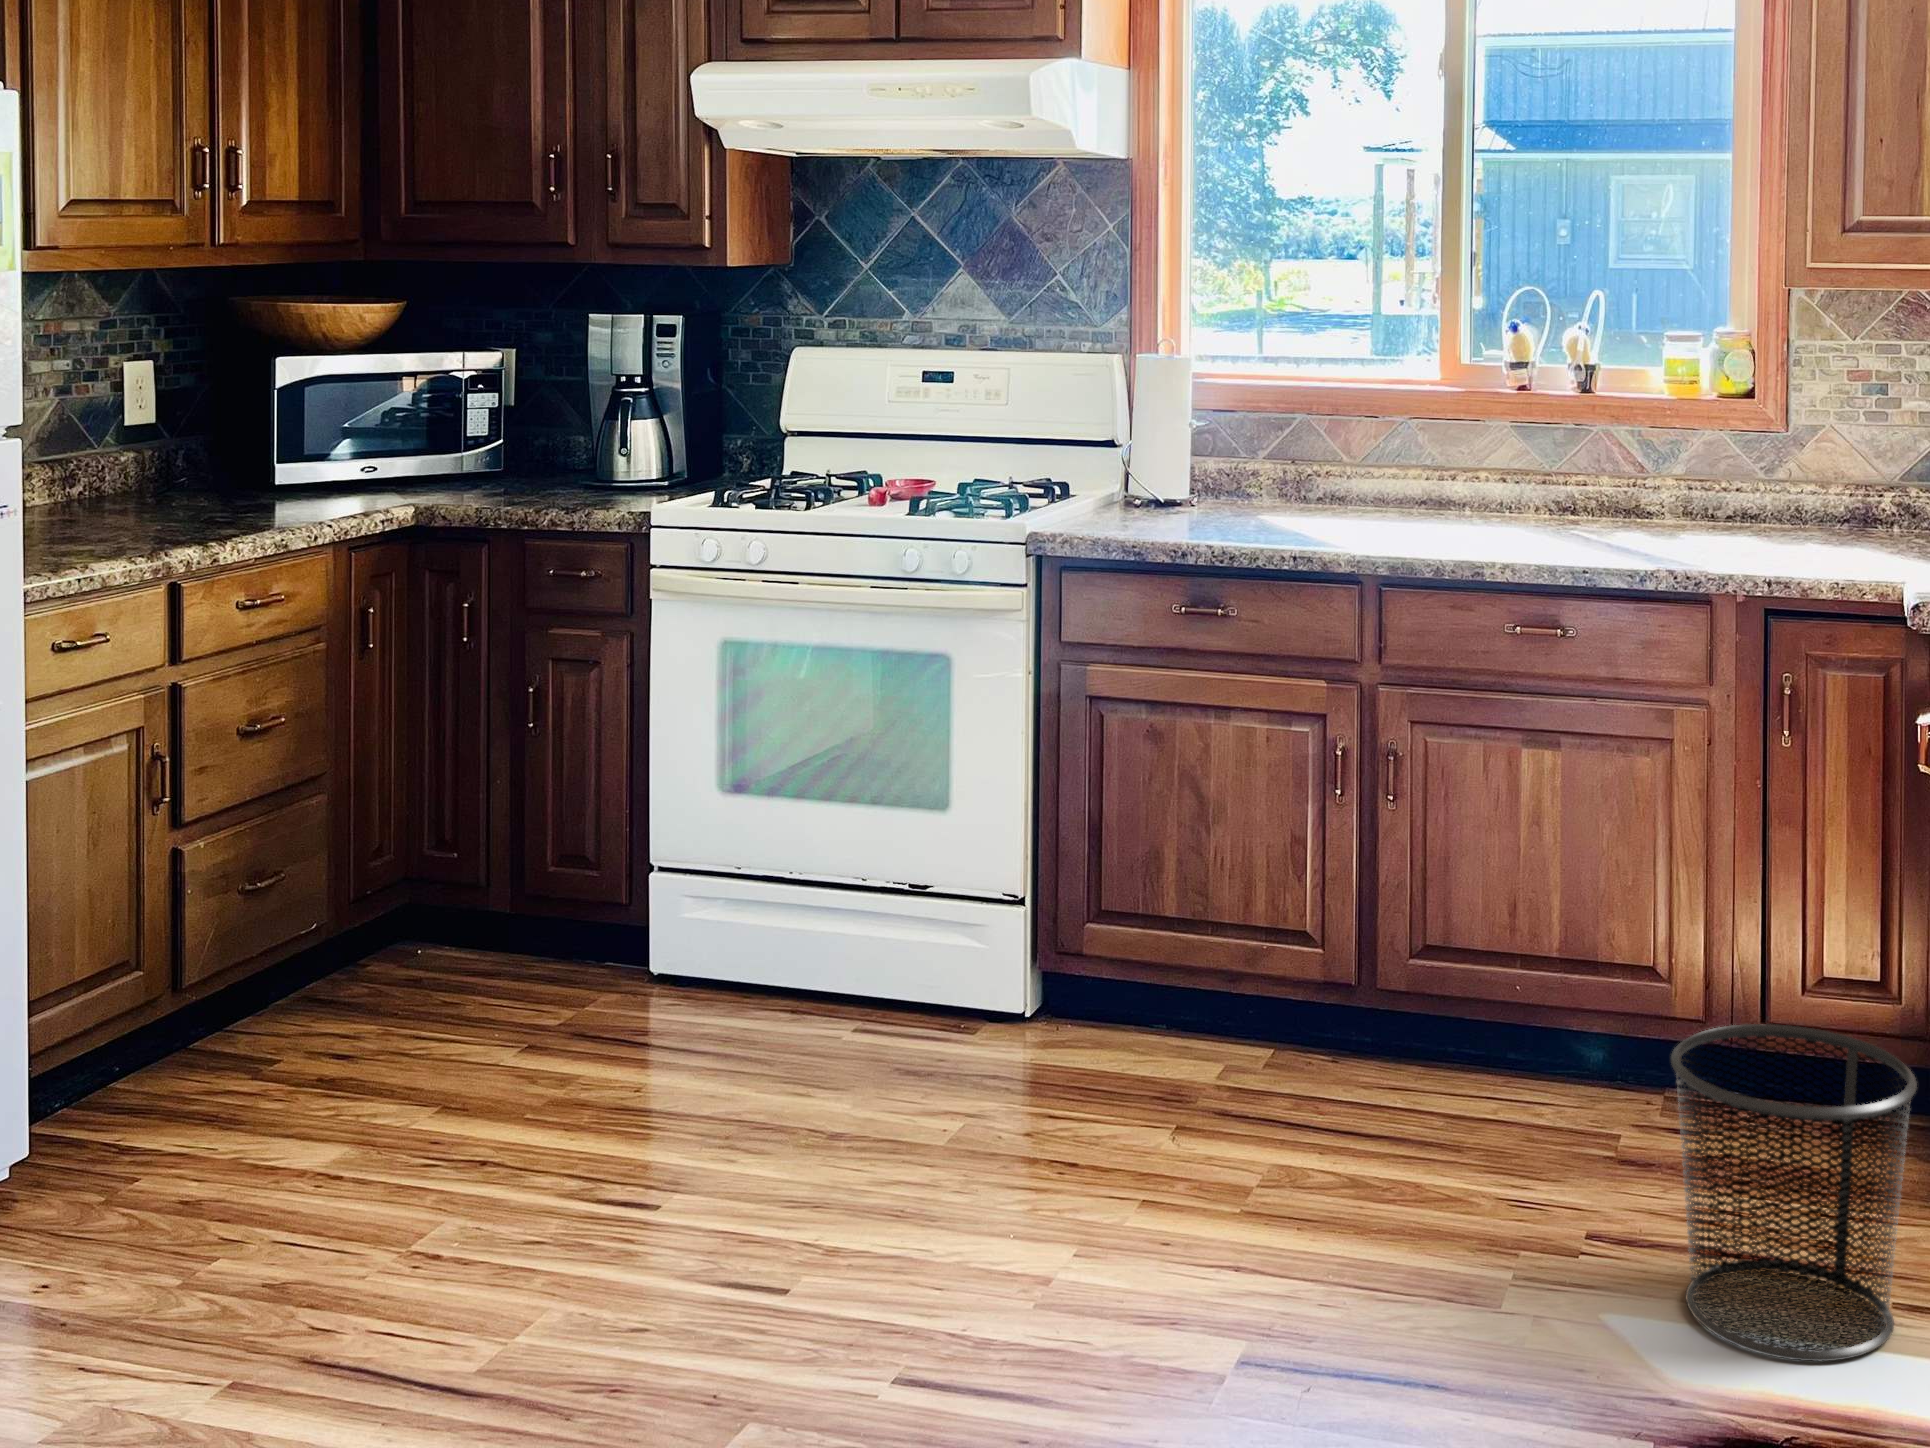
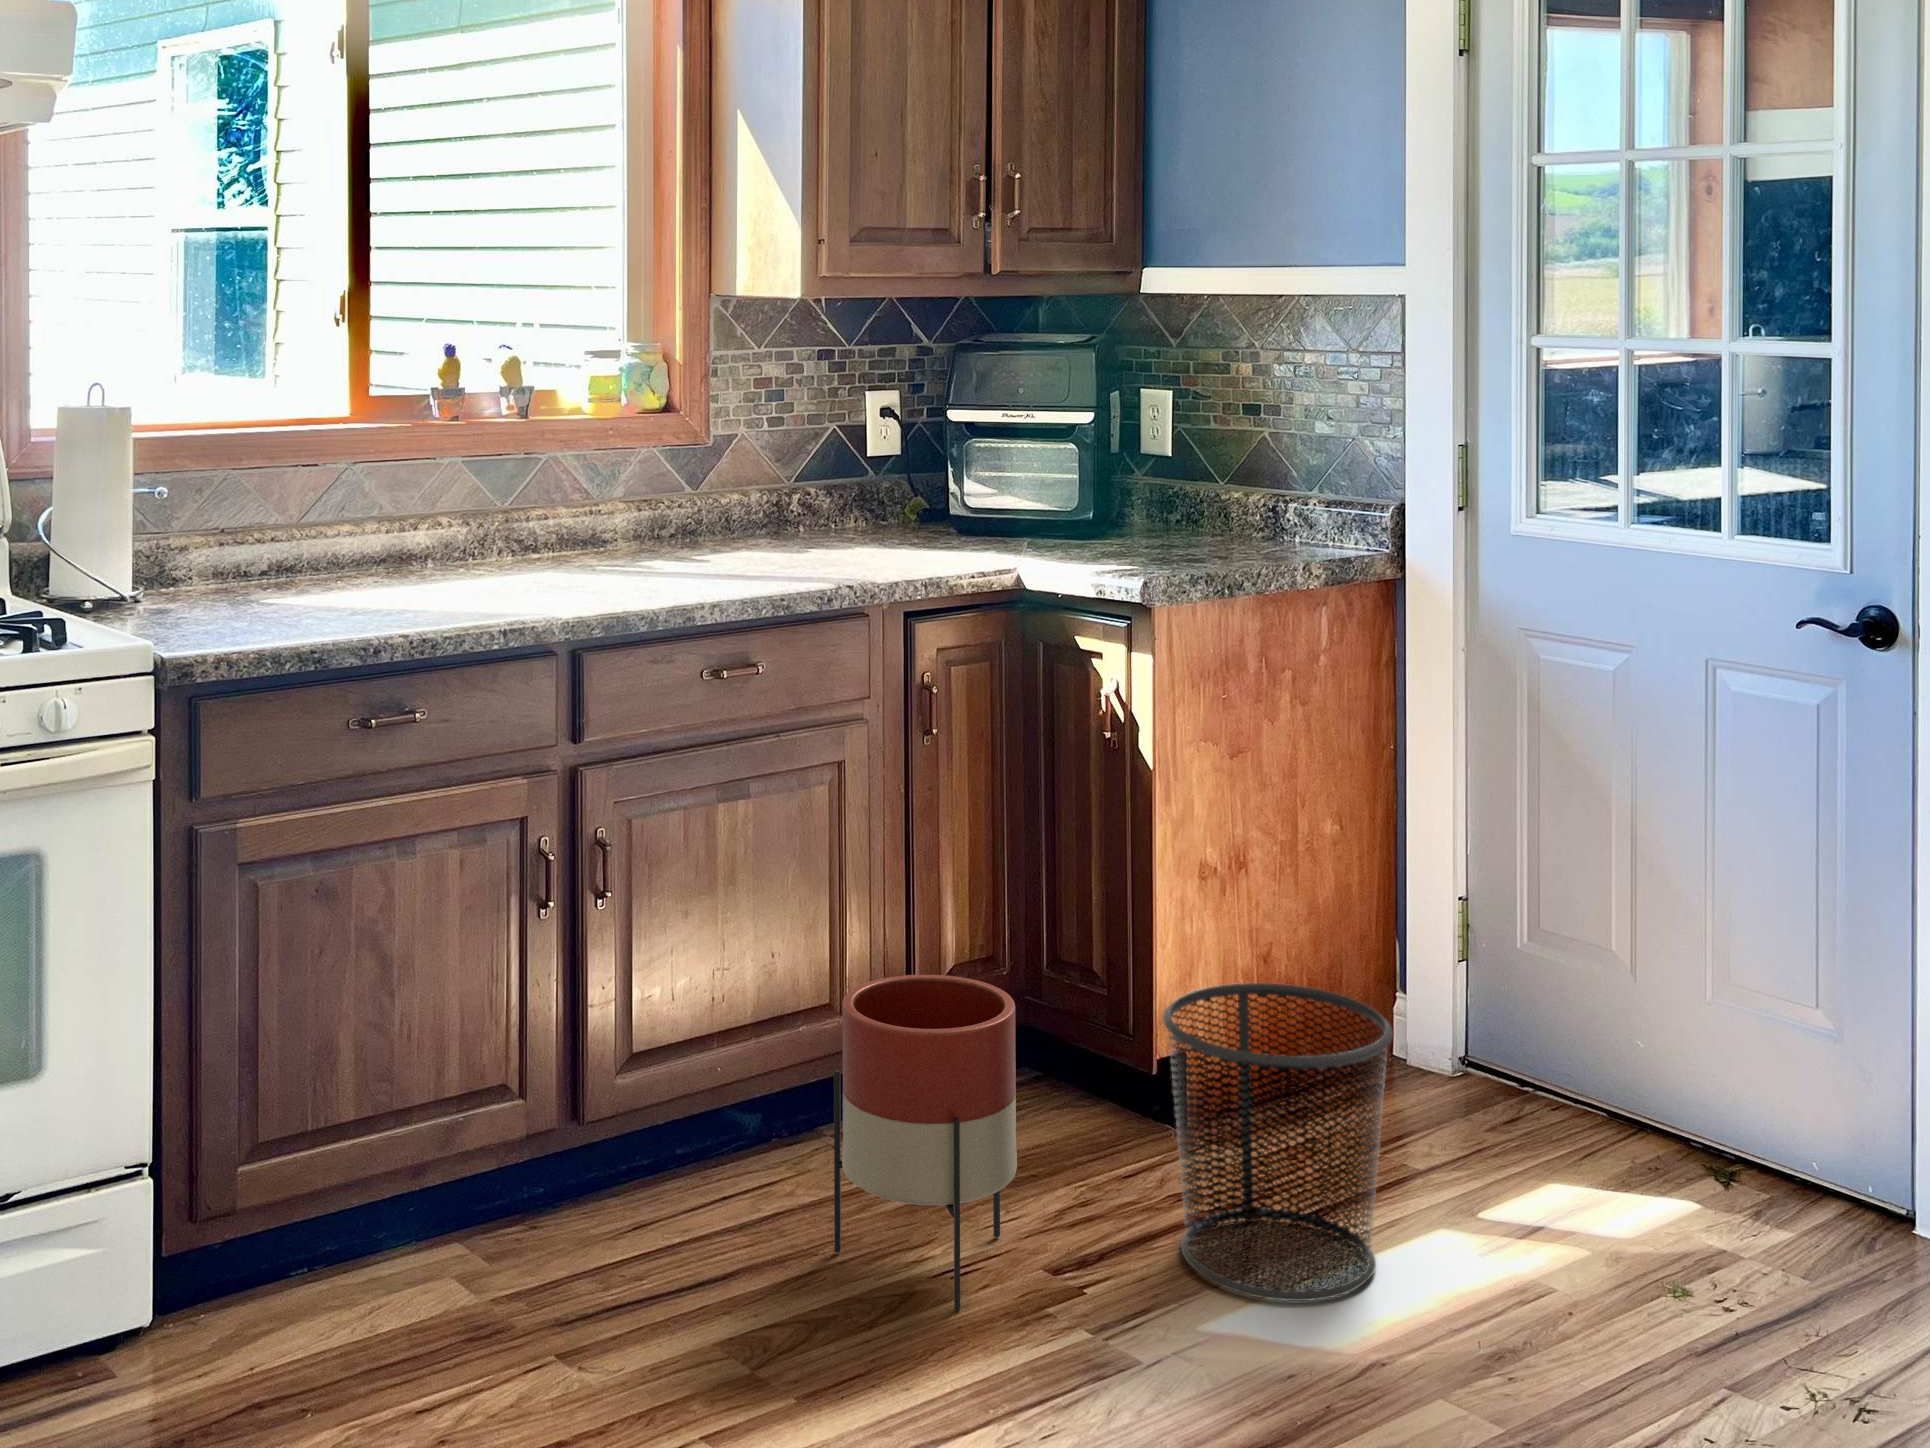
planter: none [1438,923,1614,1218] -> present [834,975,1017,1311]

